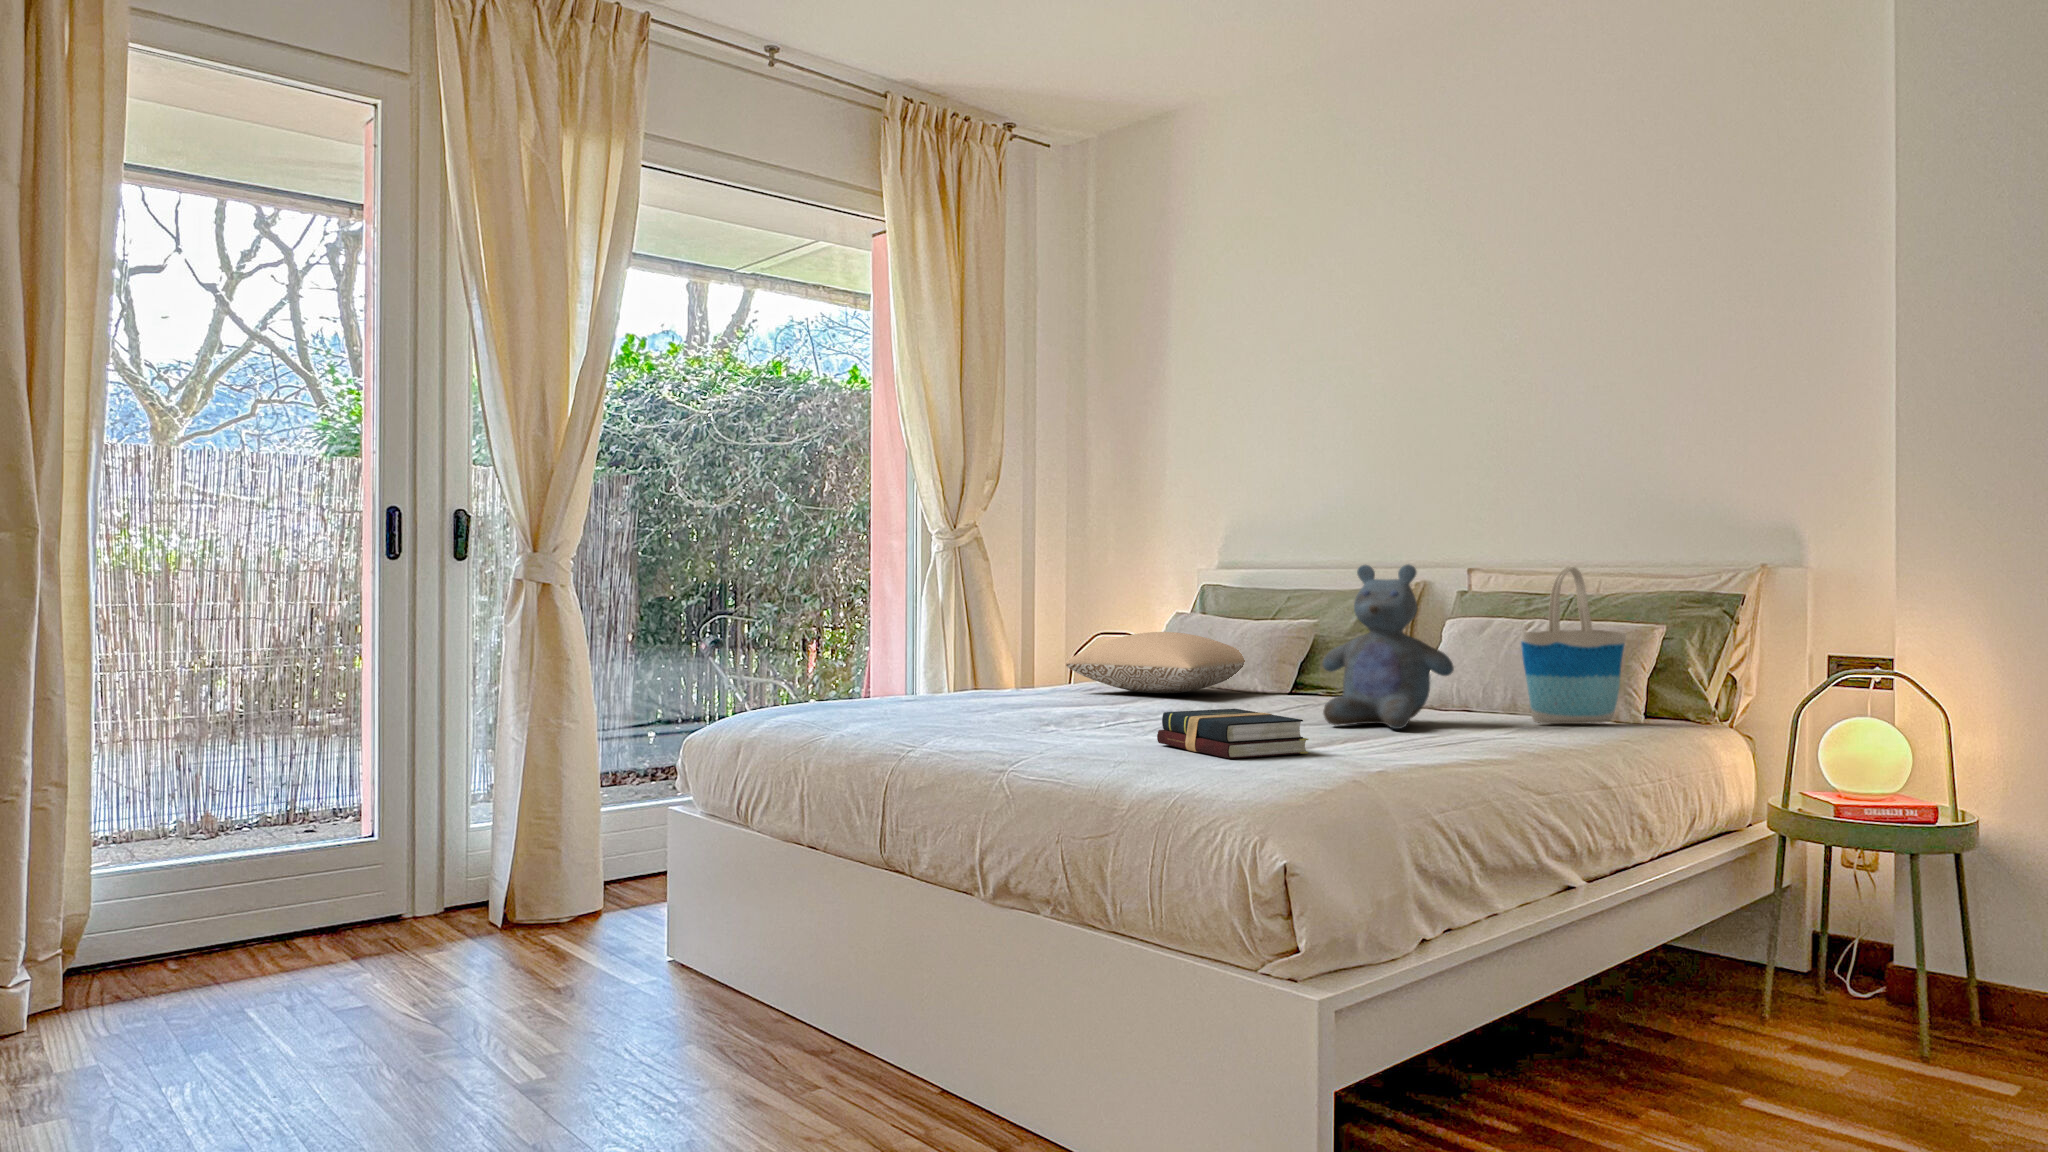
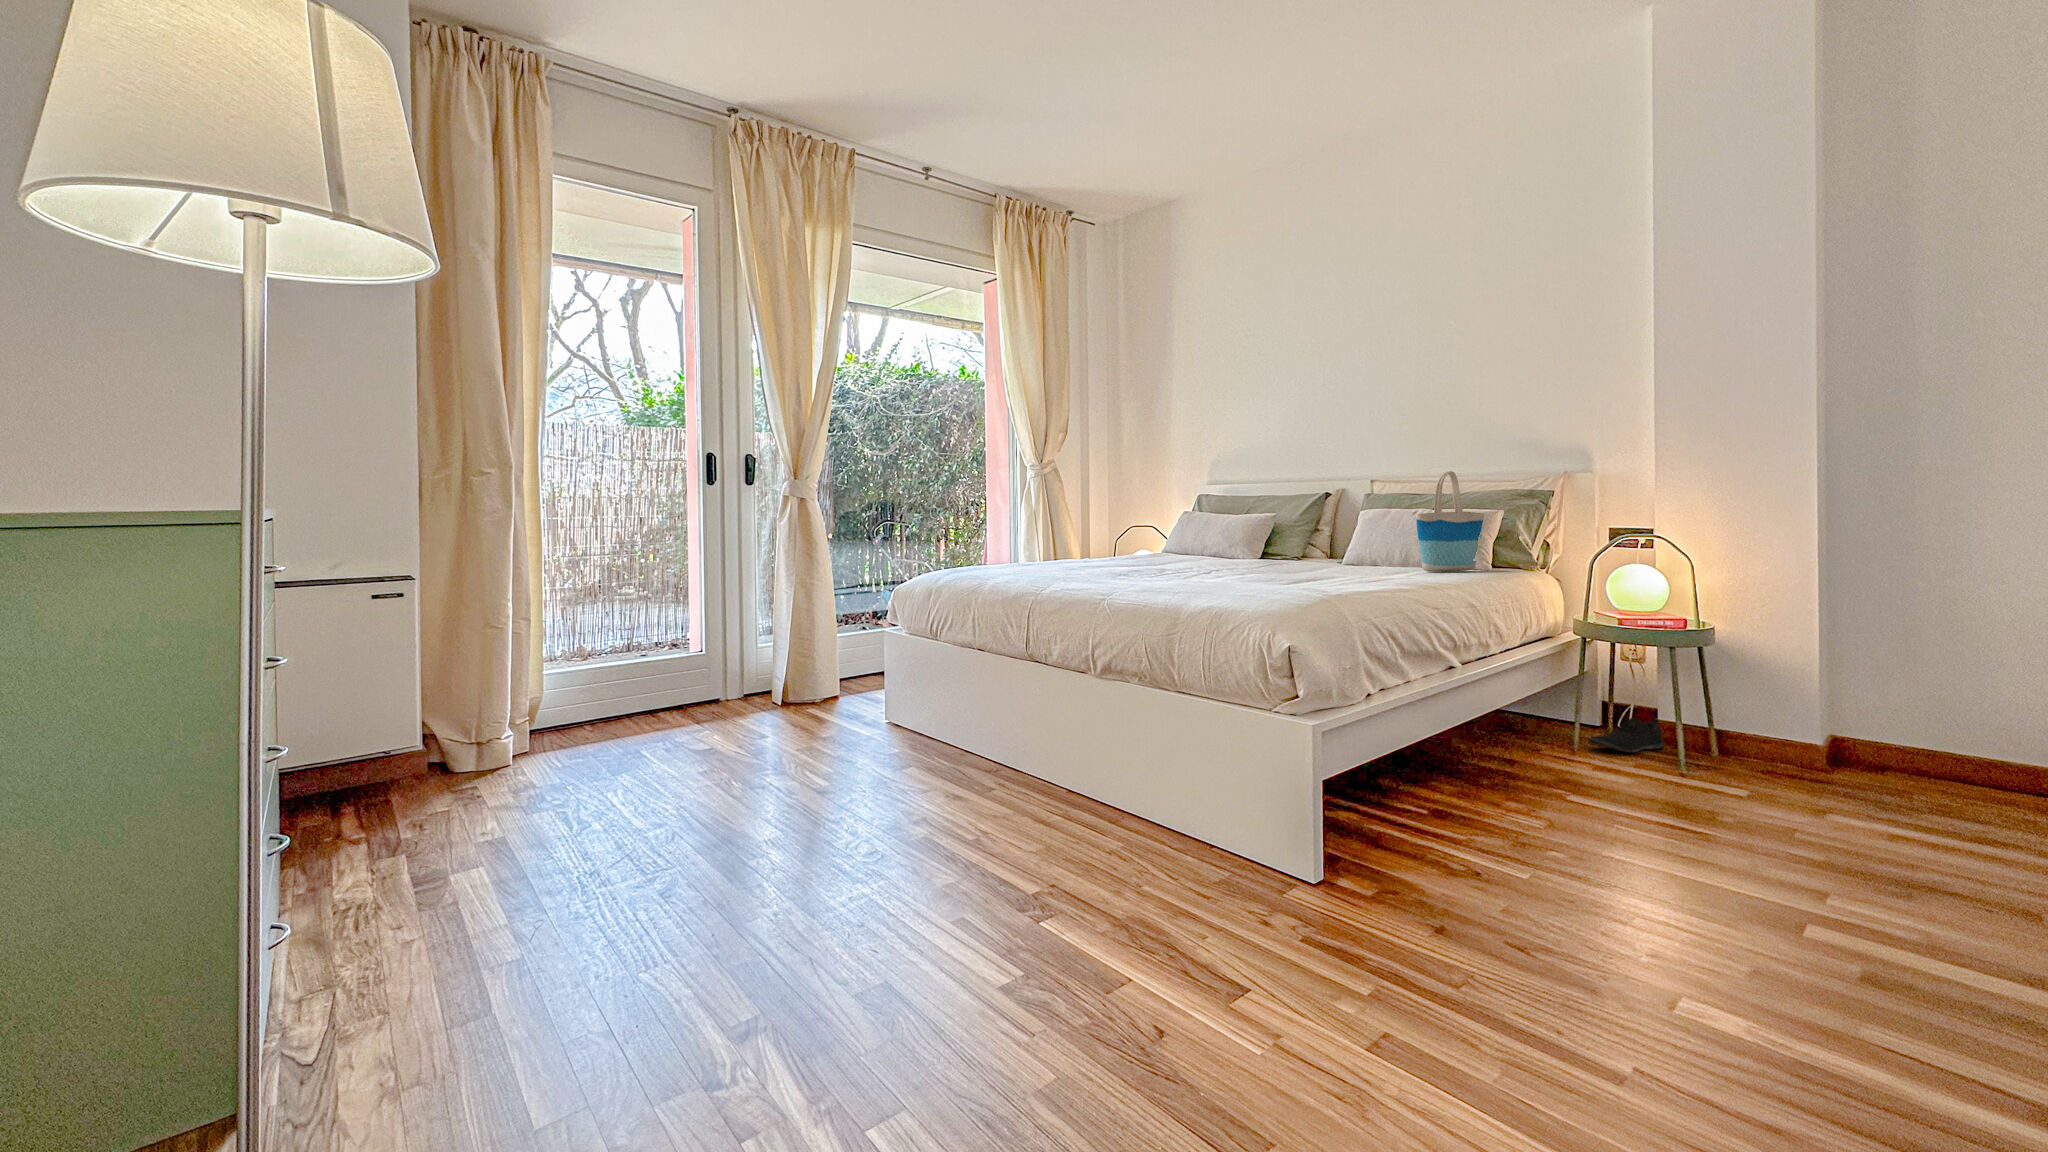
stuffed bear: present [1323,564,1454,729] -> none [1287,471,1374,574]
pillow: present [1066,632,1245,693] -> none [1117,524,1242,562]
hardback book: present [1157,709,1308,759] -> none [1191,560,1290,588]
shoe: none [1790,962,1911,1021] -> present [1588,718,1665,753]

